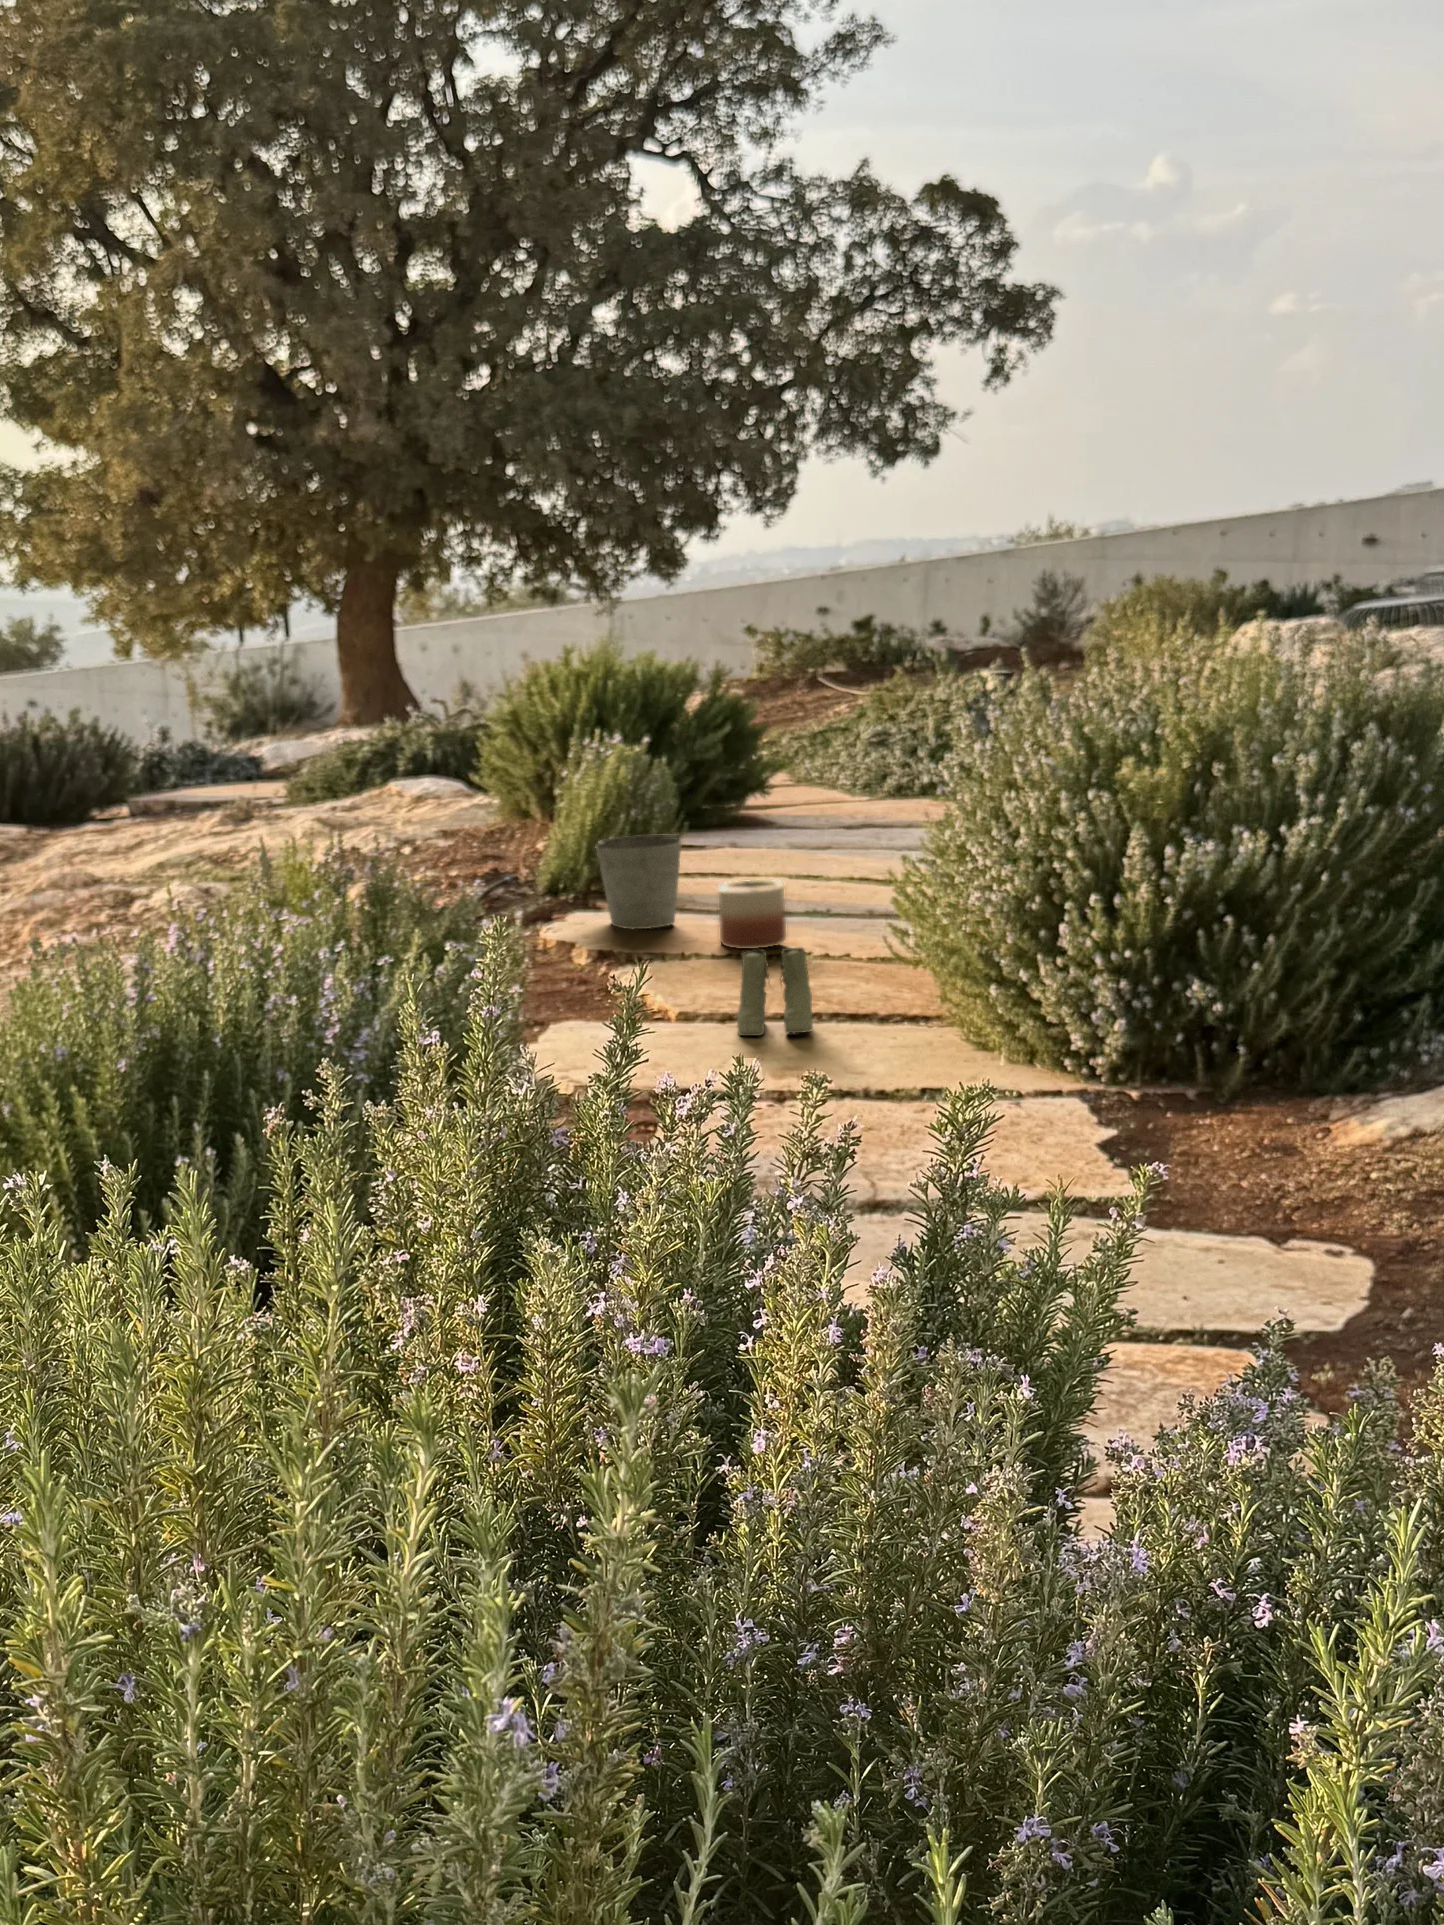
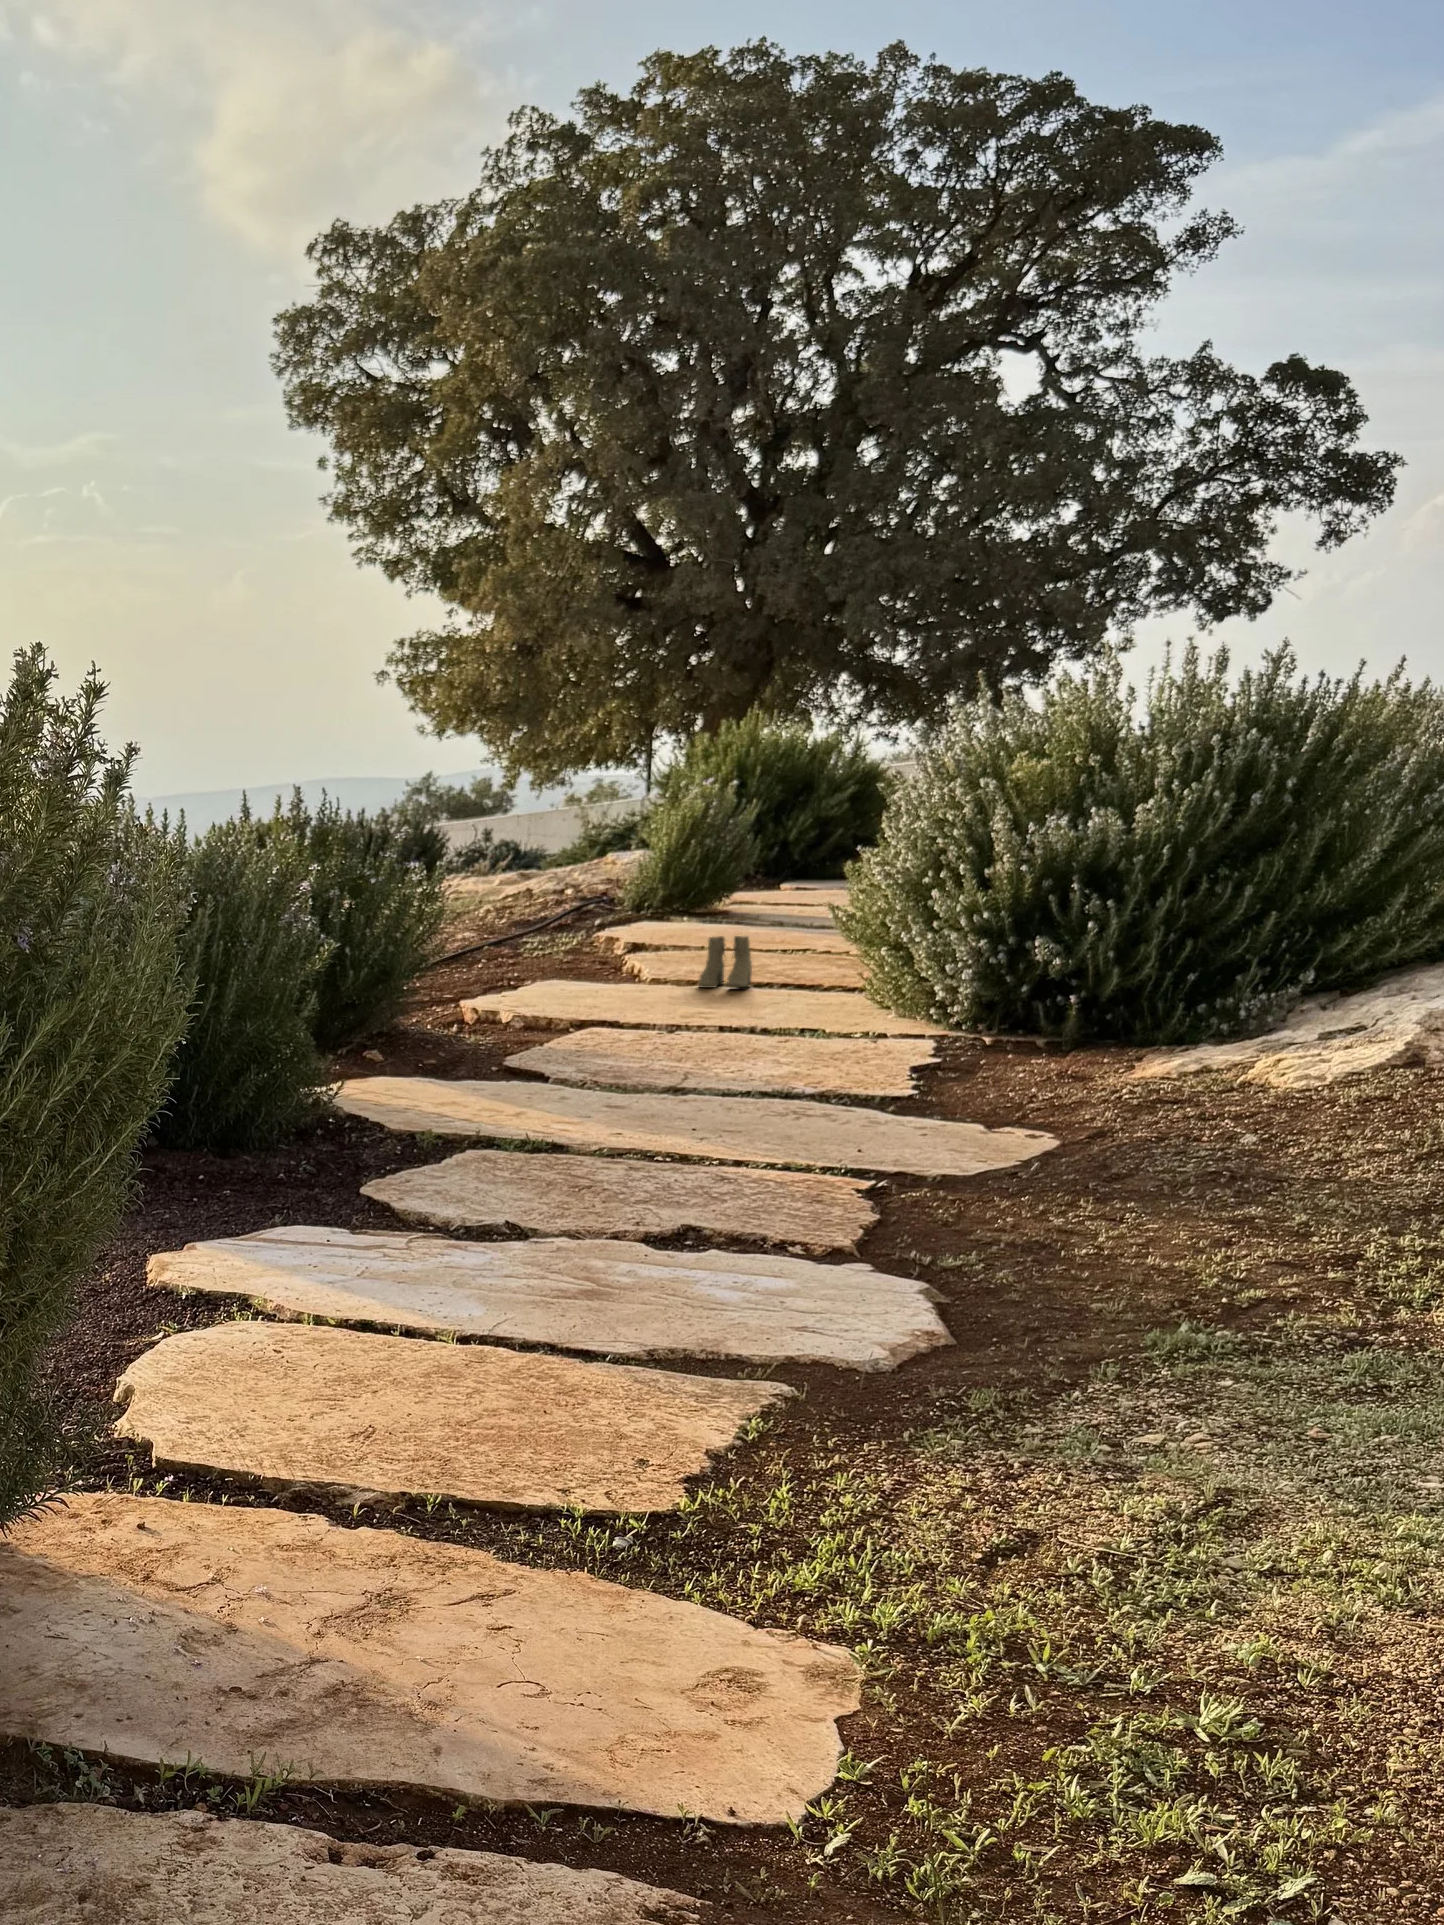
bucket: present [596,834,682,929] -> none [681,882,741,944]
planter: present [718,880,786,949] -> none [751,912,796,956]

